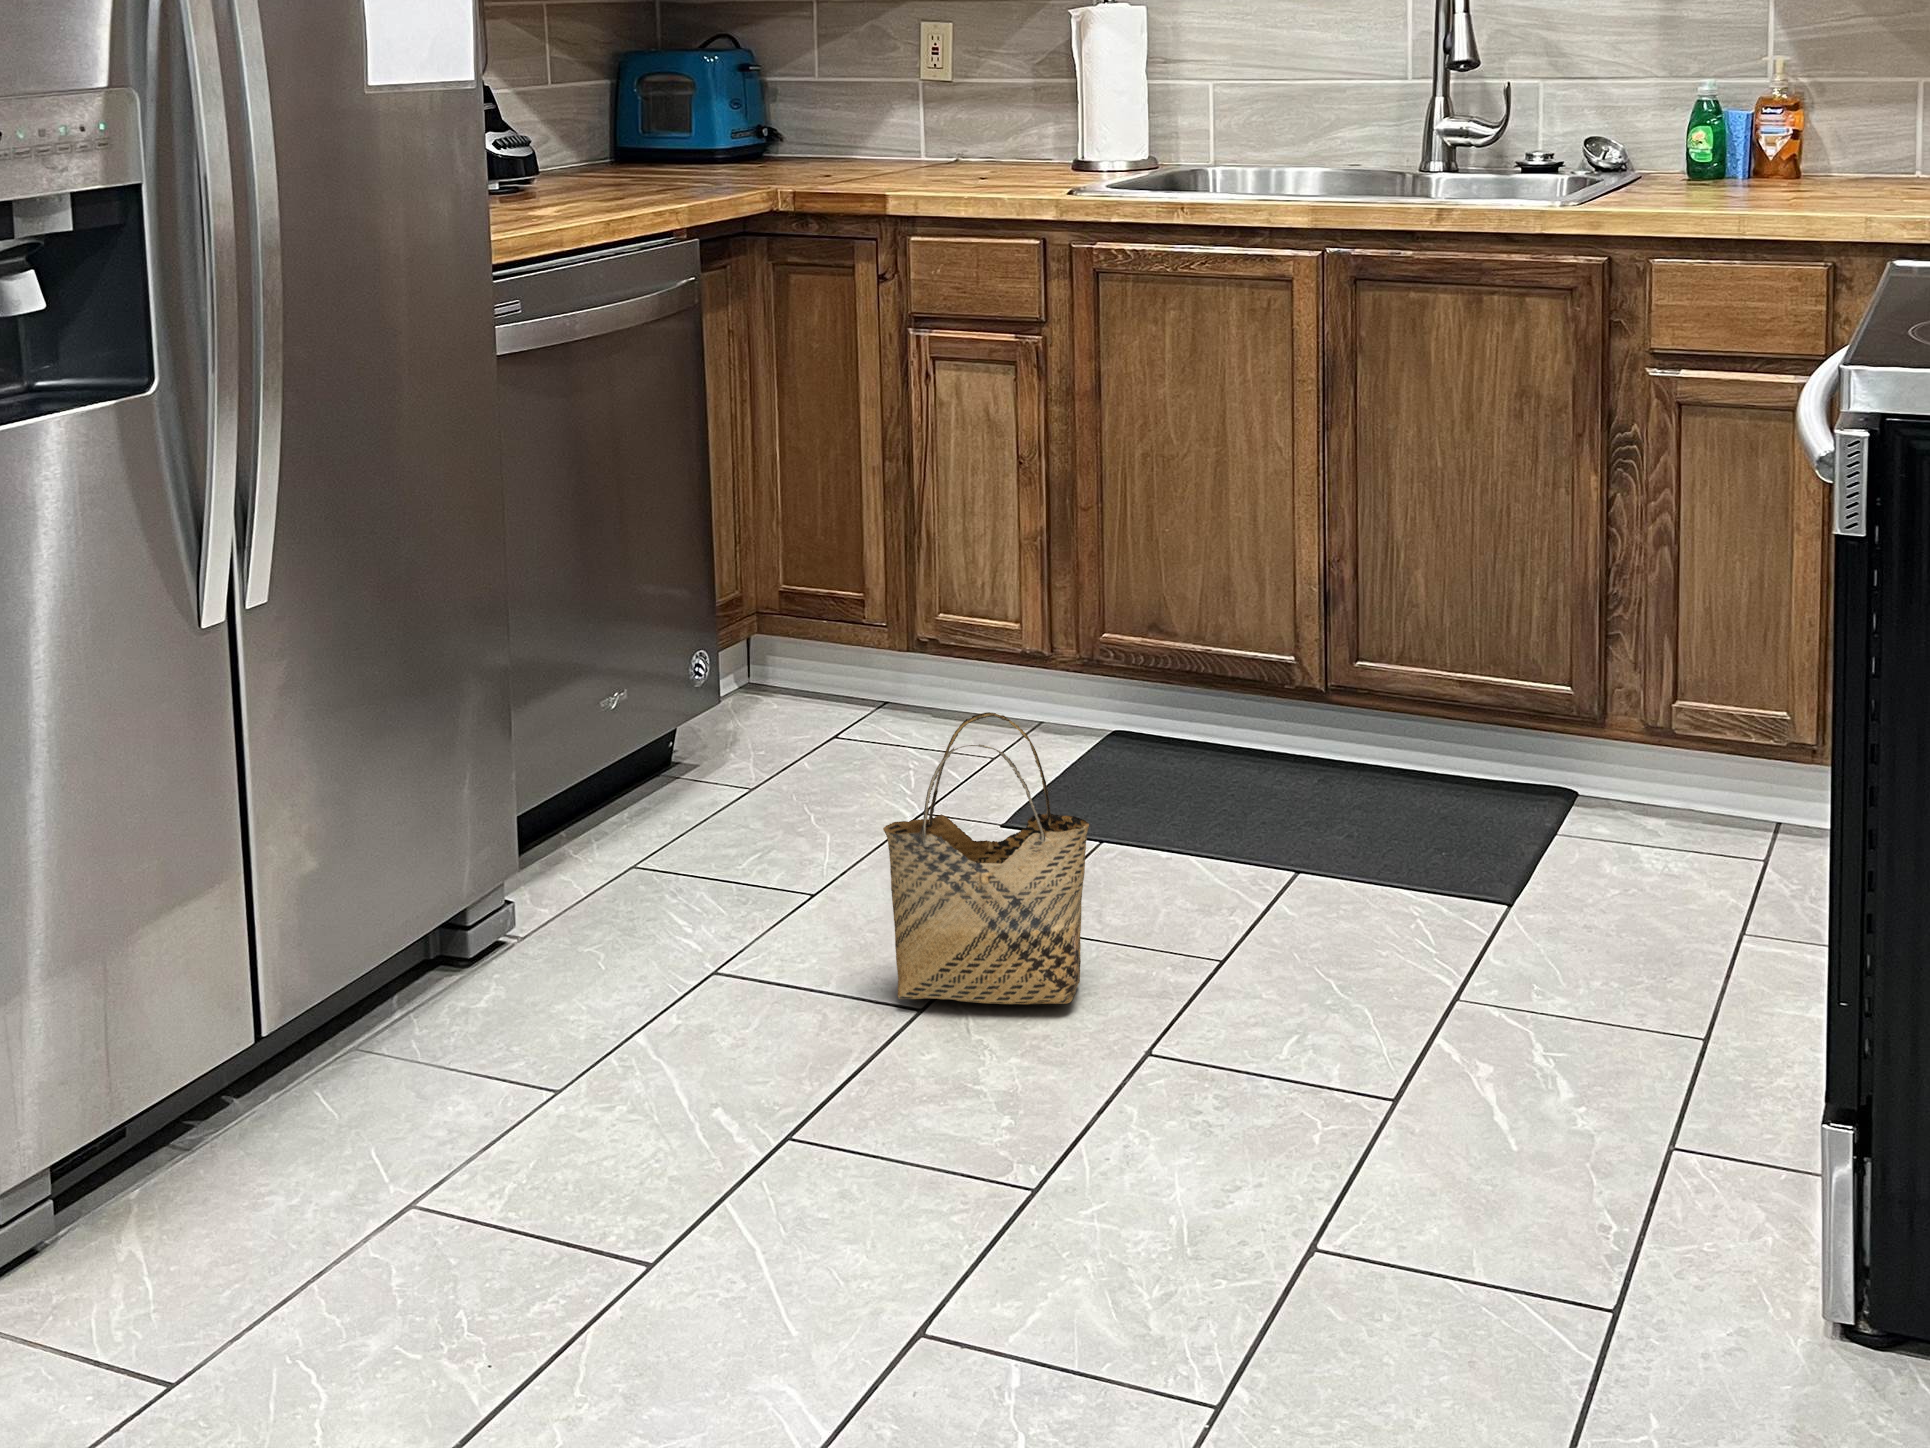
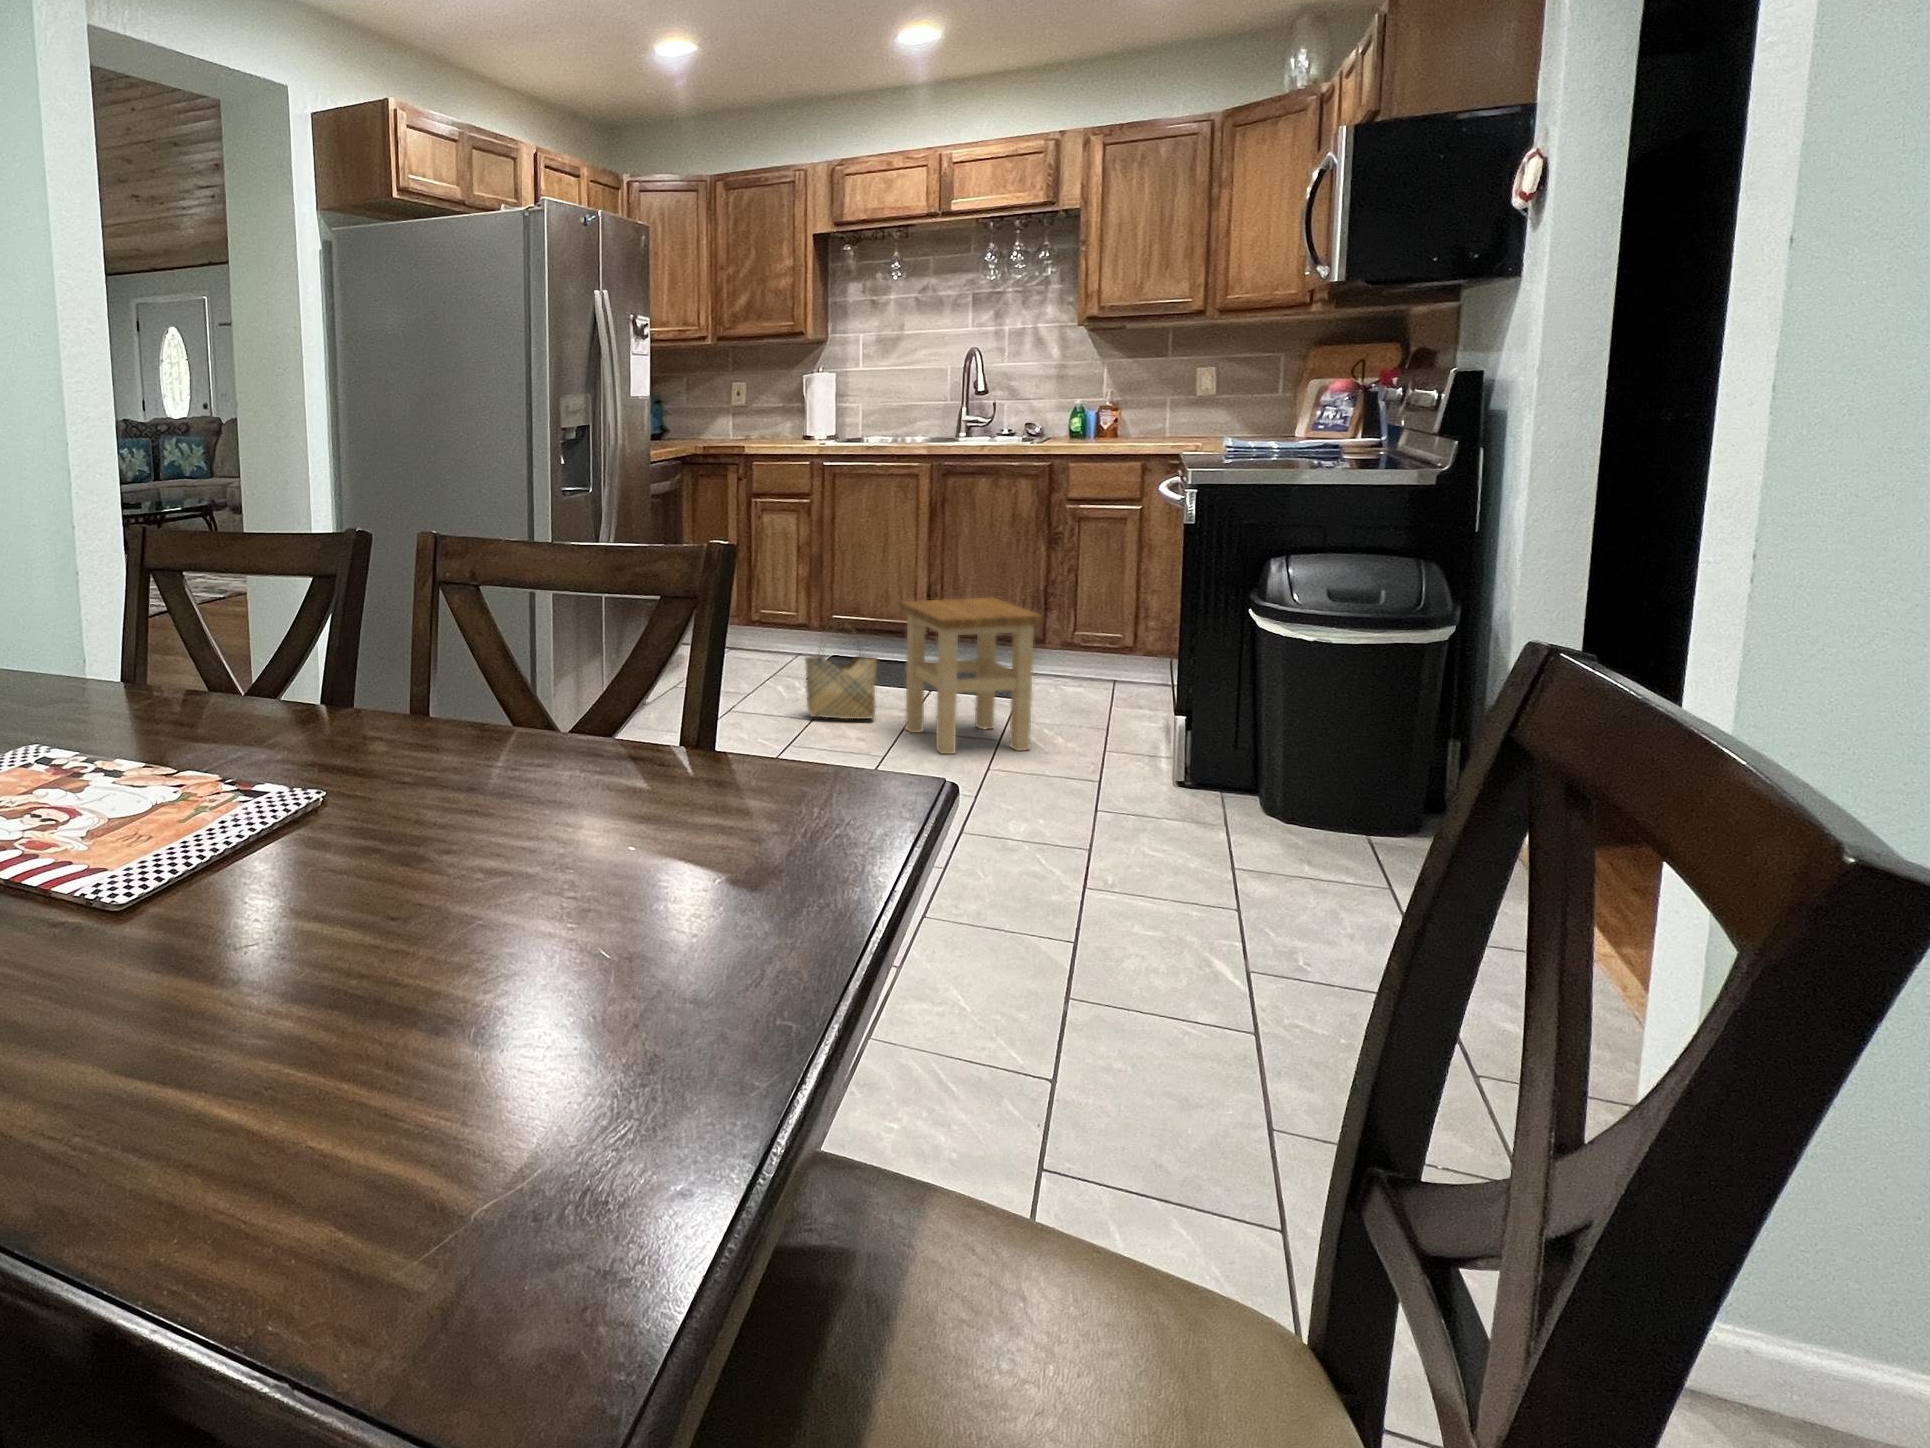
stool: none [1119,660,1481,1171] -> present [900,597,1043,754]

